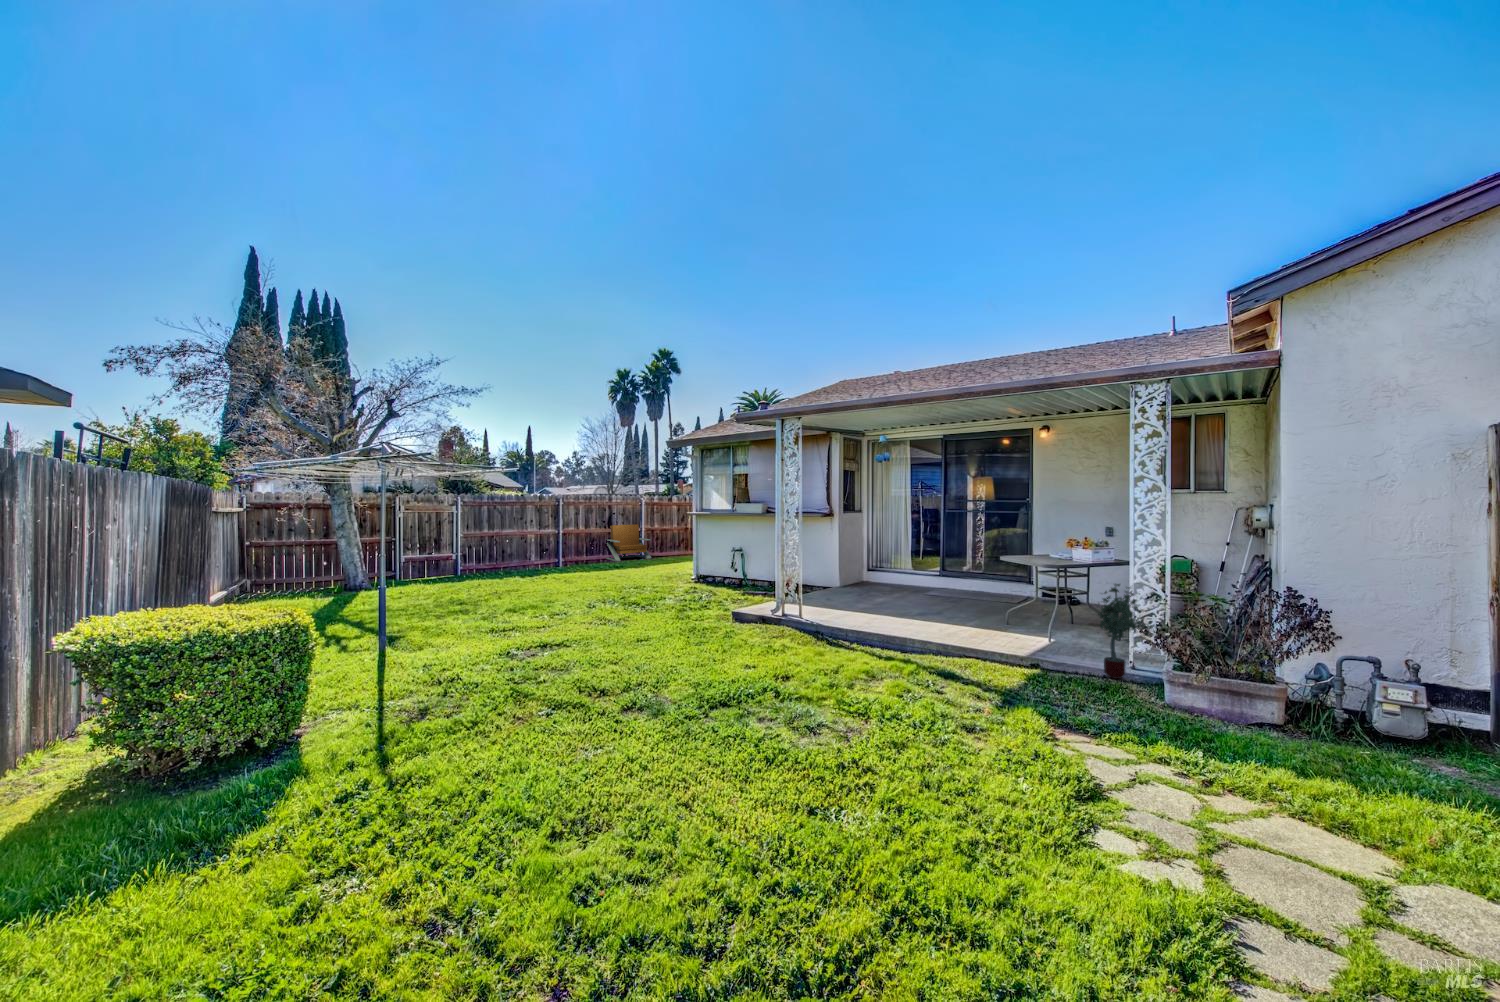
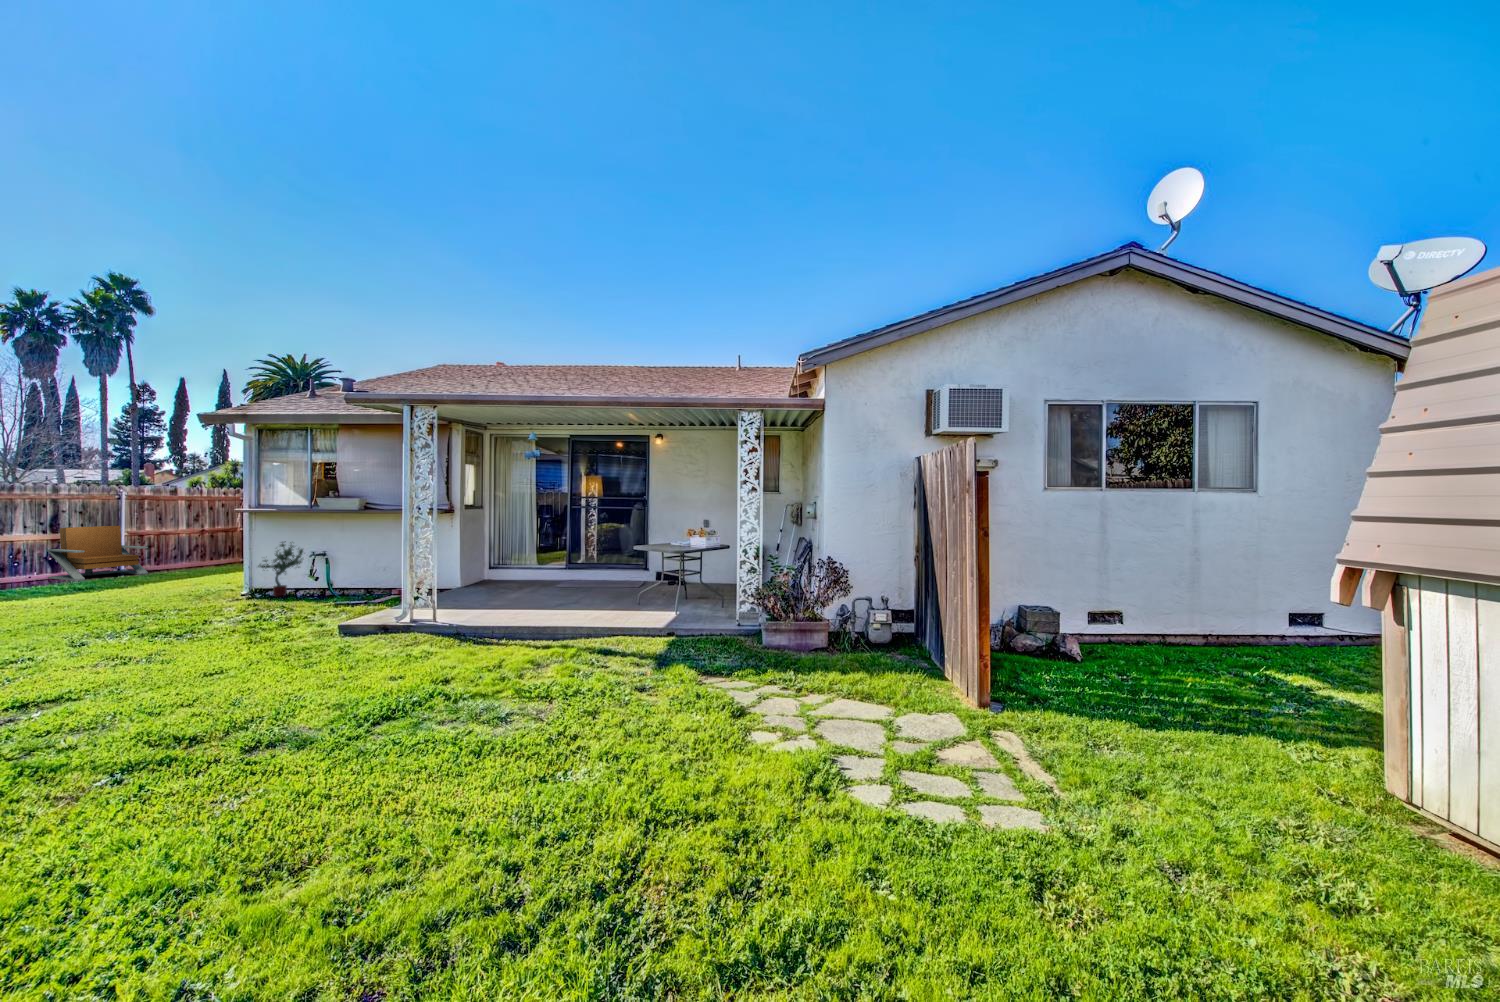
potted tree: present [1098,584,1154,679] -> present [258,541,303,597]

